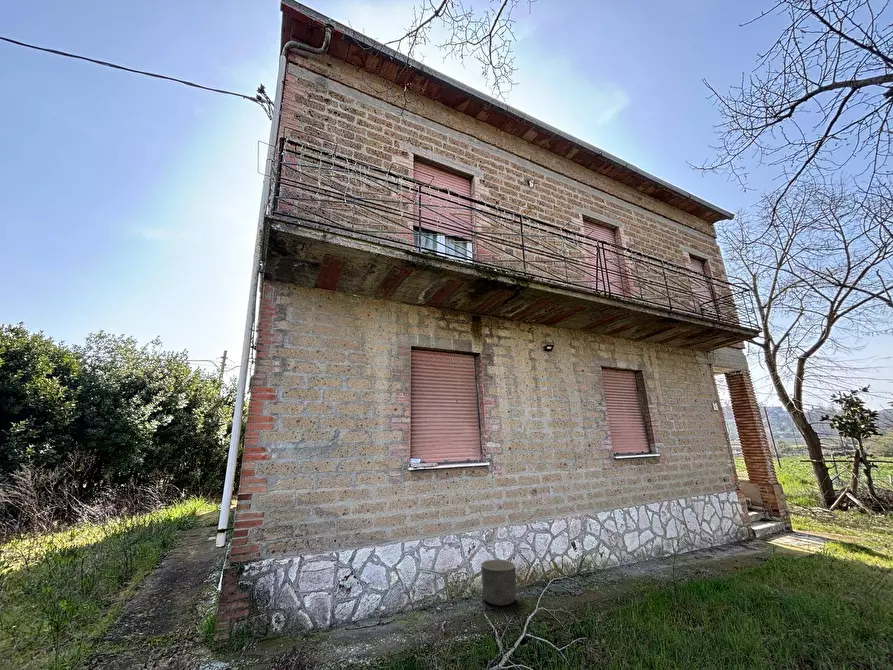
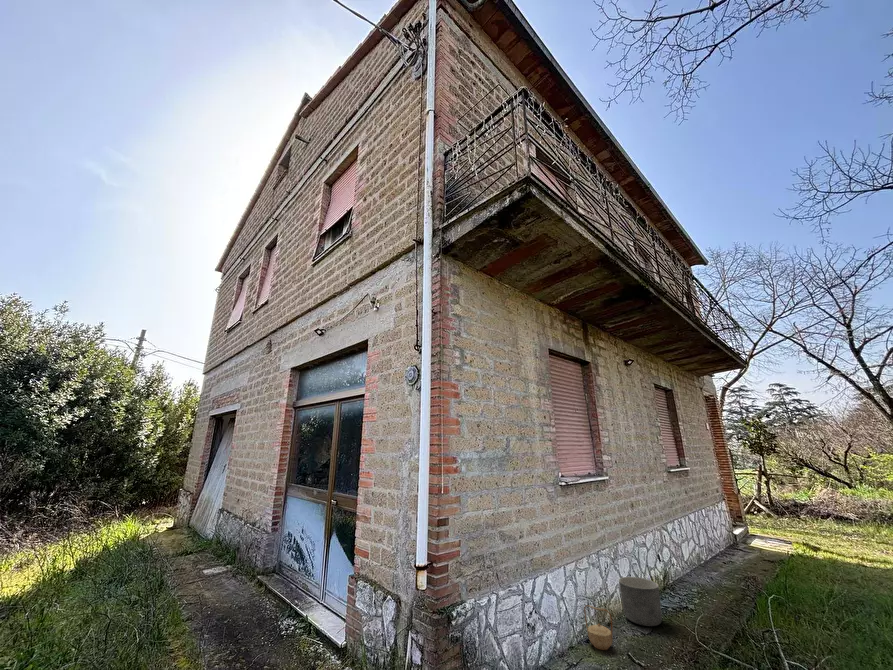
basket: none [415,578,436,617] -> present [584,605,613,650]

